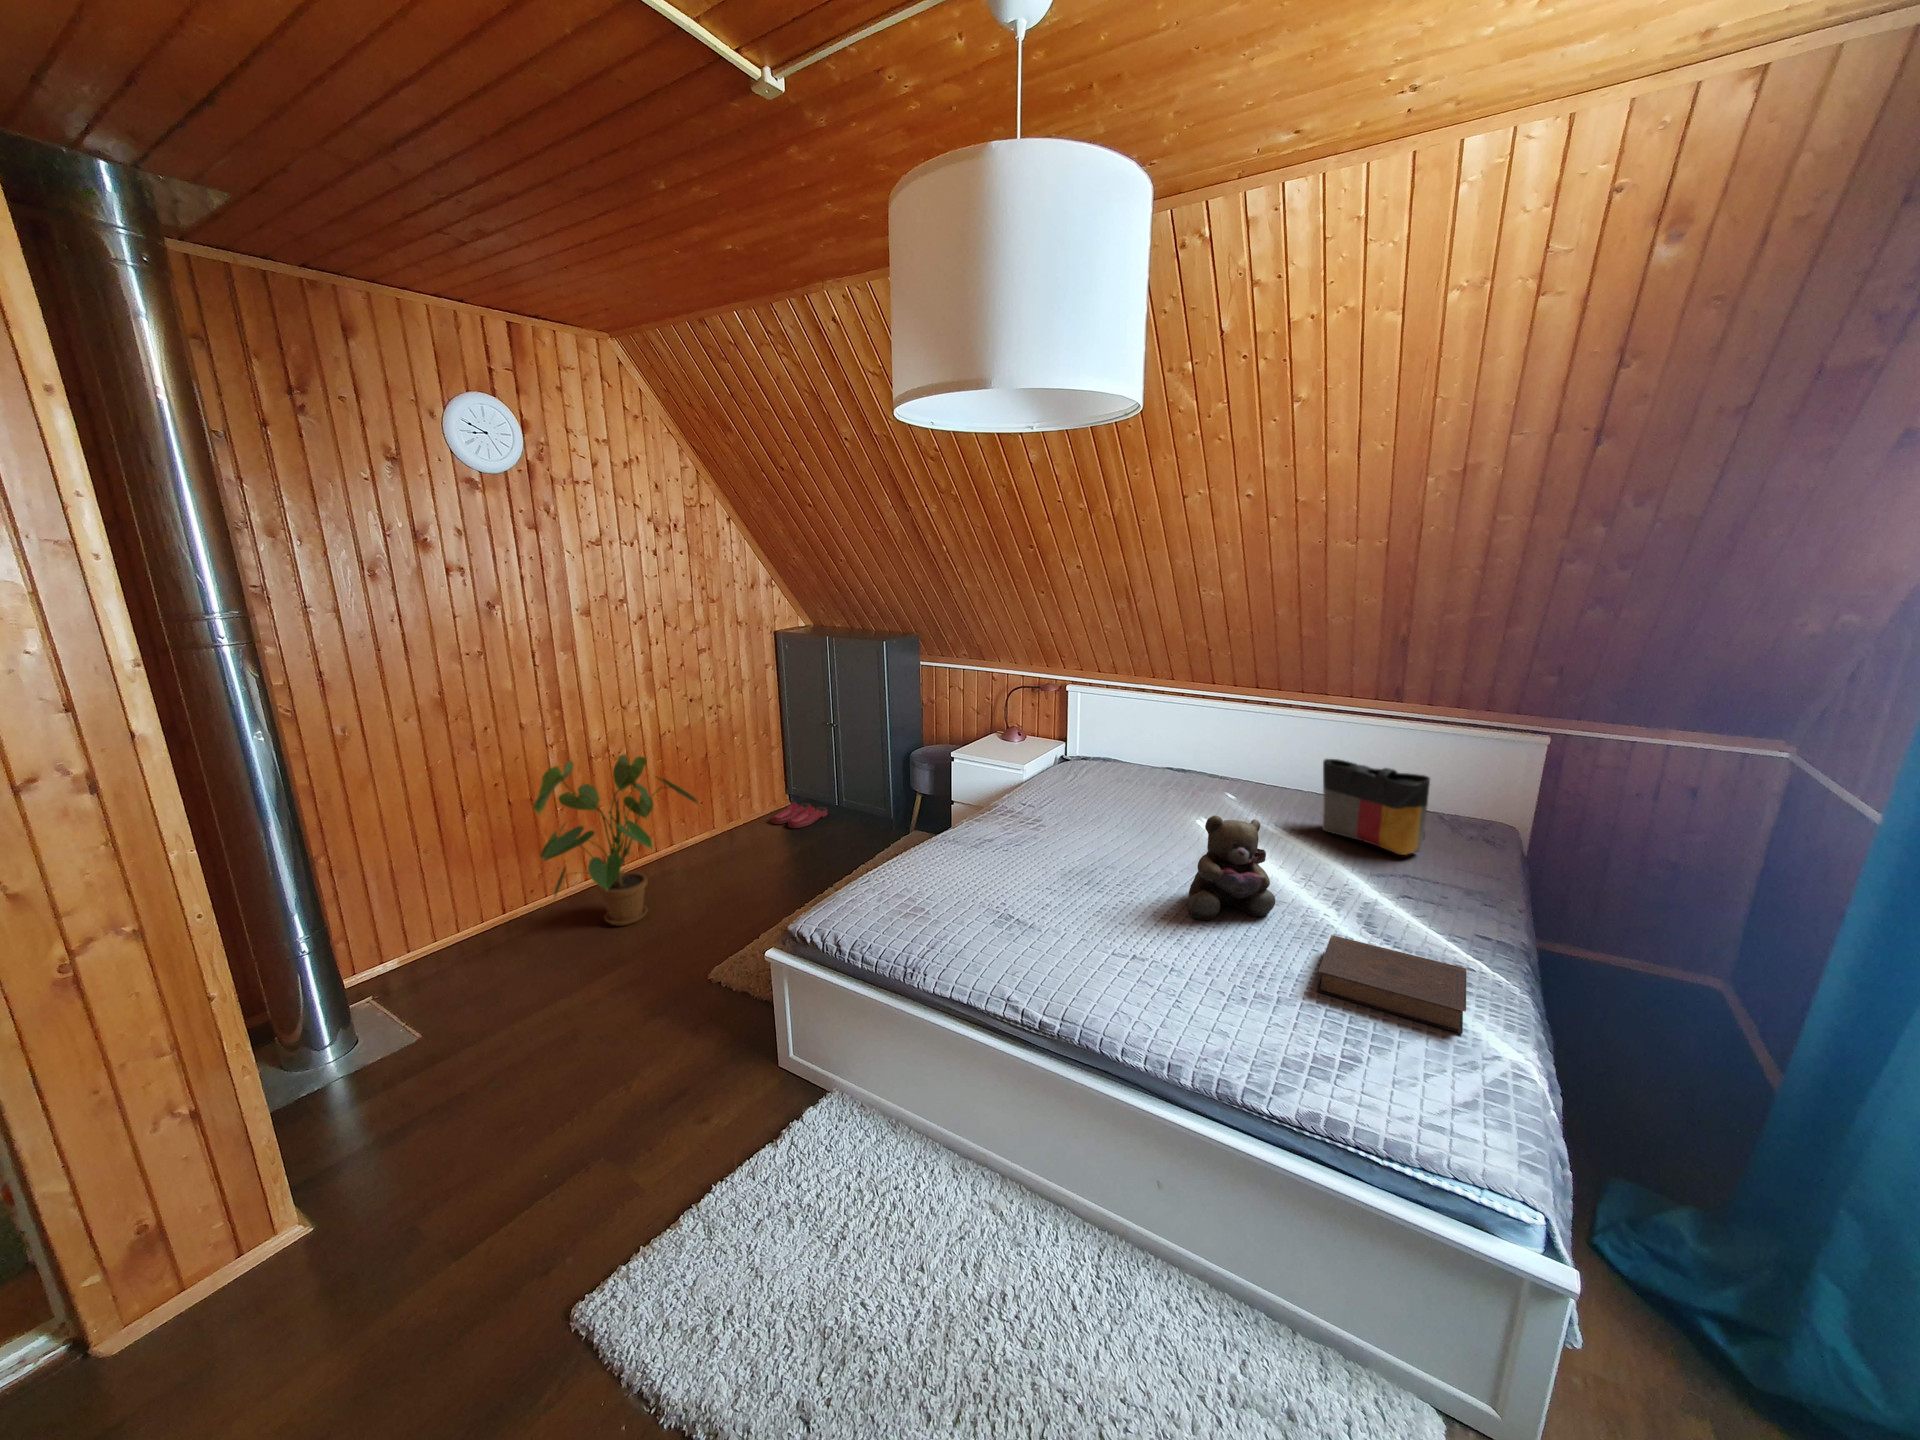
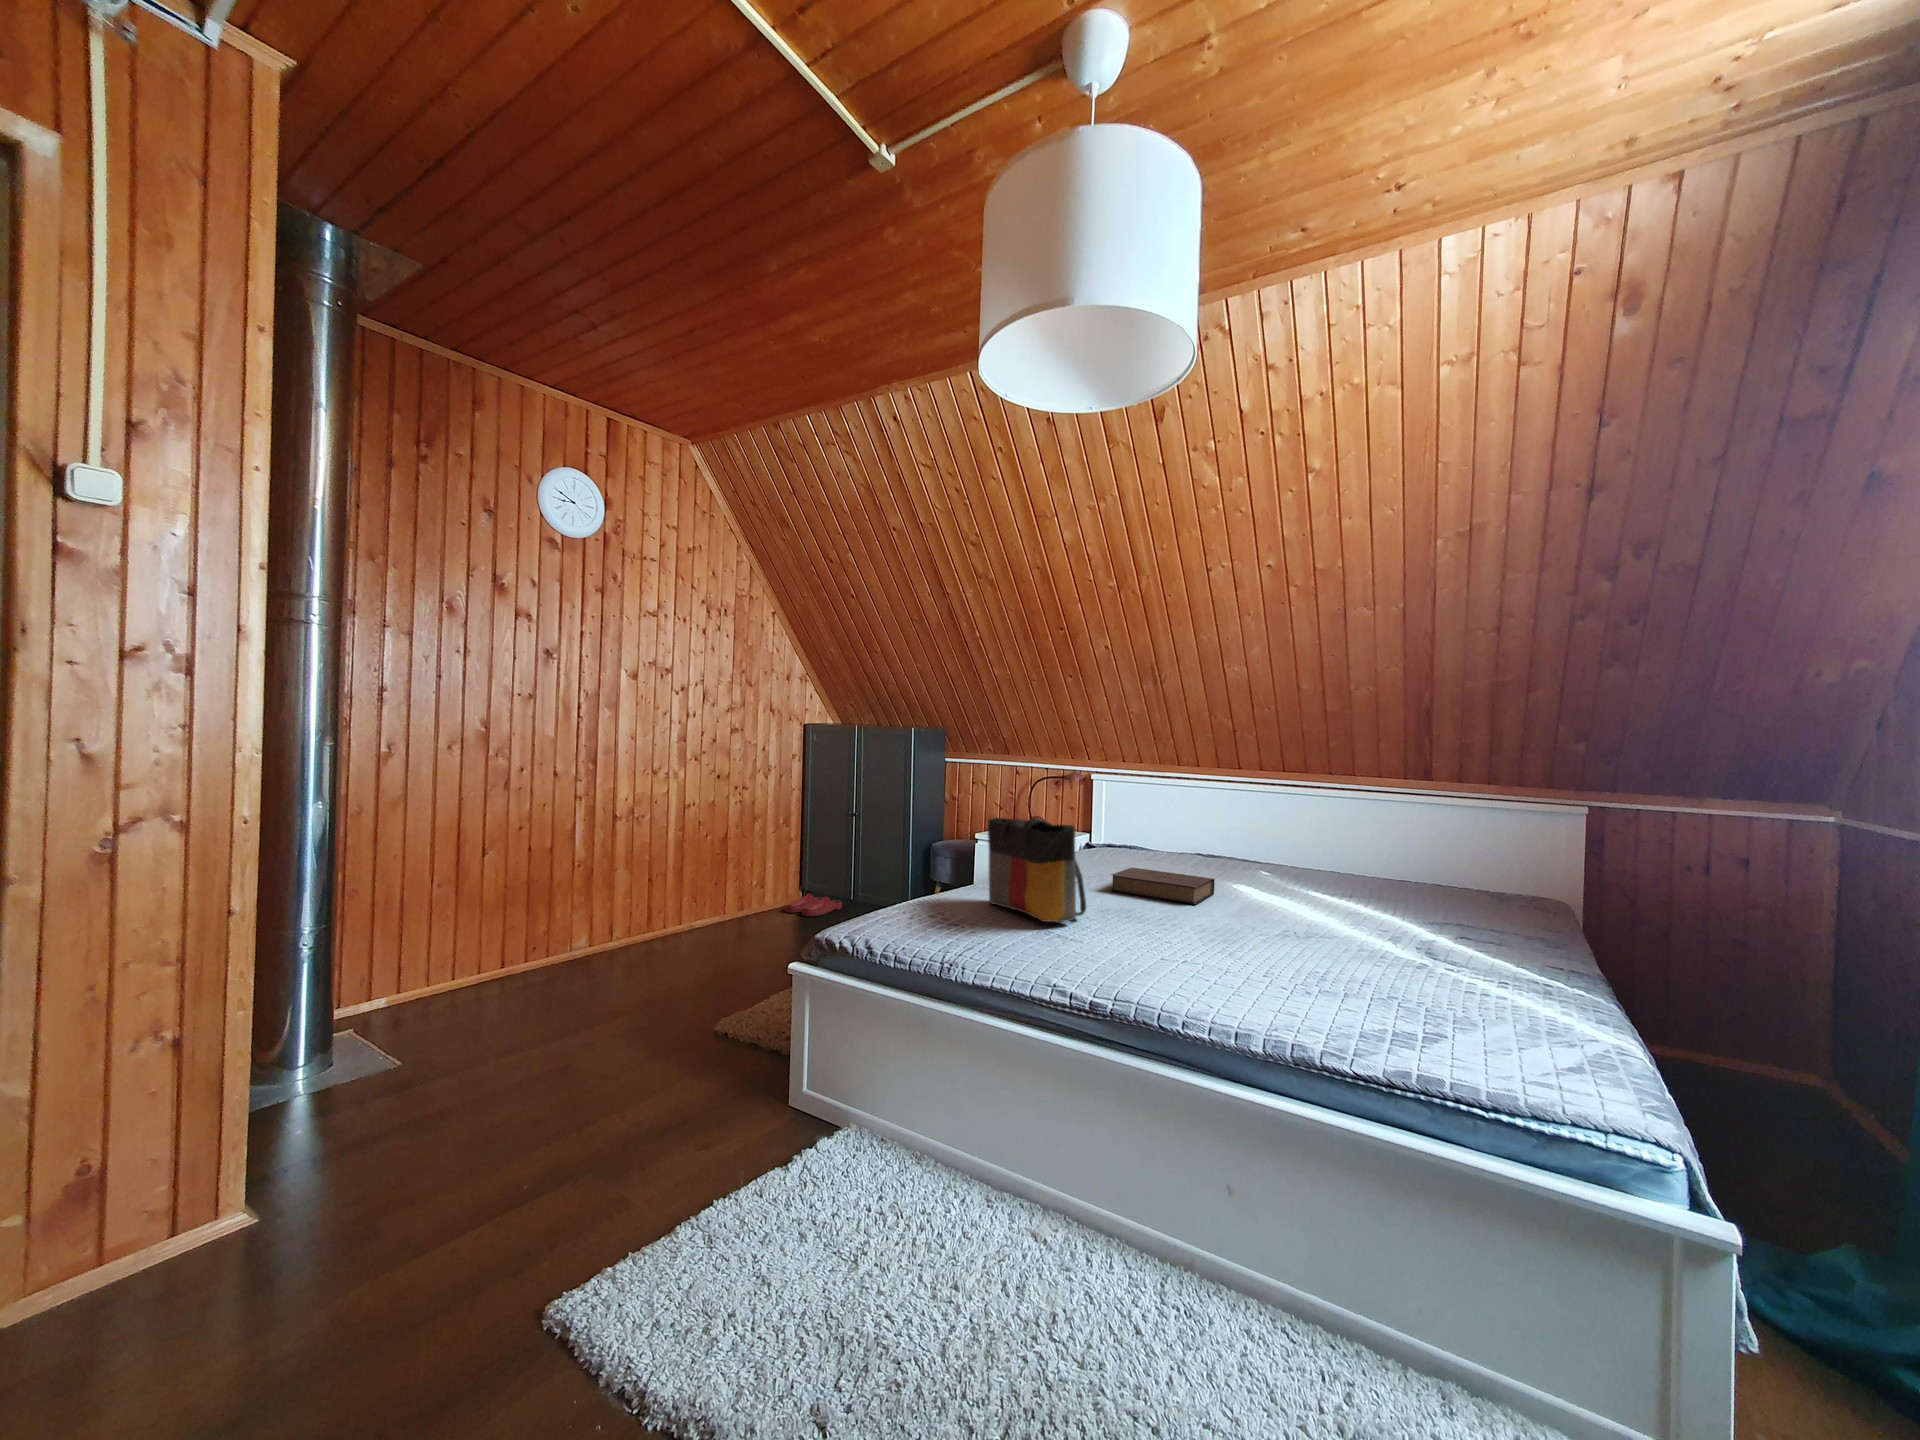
house plant: present [533,754,698,926] -> none [555,810,724,982]
tote bag: present [1322,759,1430,855] -> present [988,818,1086,922]
teddy bear: present [1188,816,1276,920] -> none [1234,830,1326,938]
book: present [1316,935,1467,1033] -> present [1110,868,1215,904]

